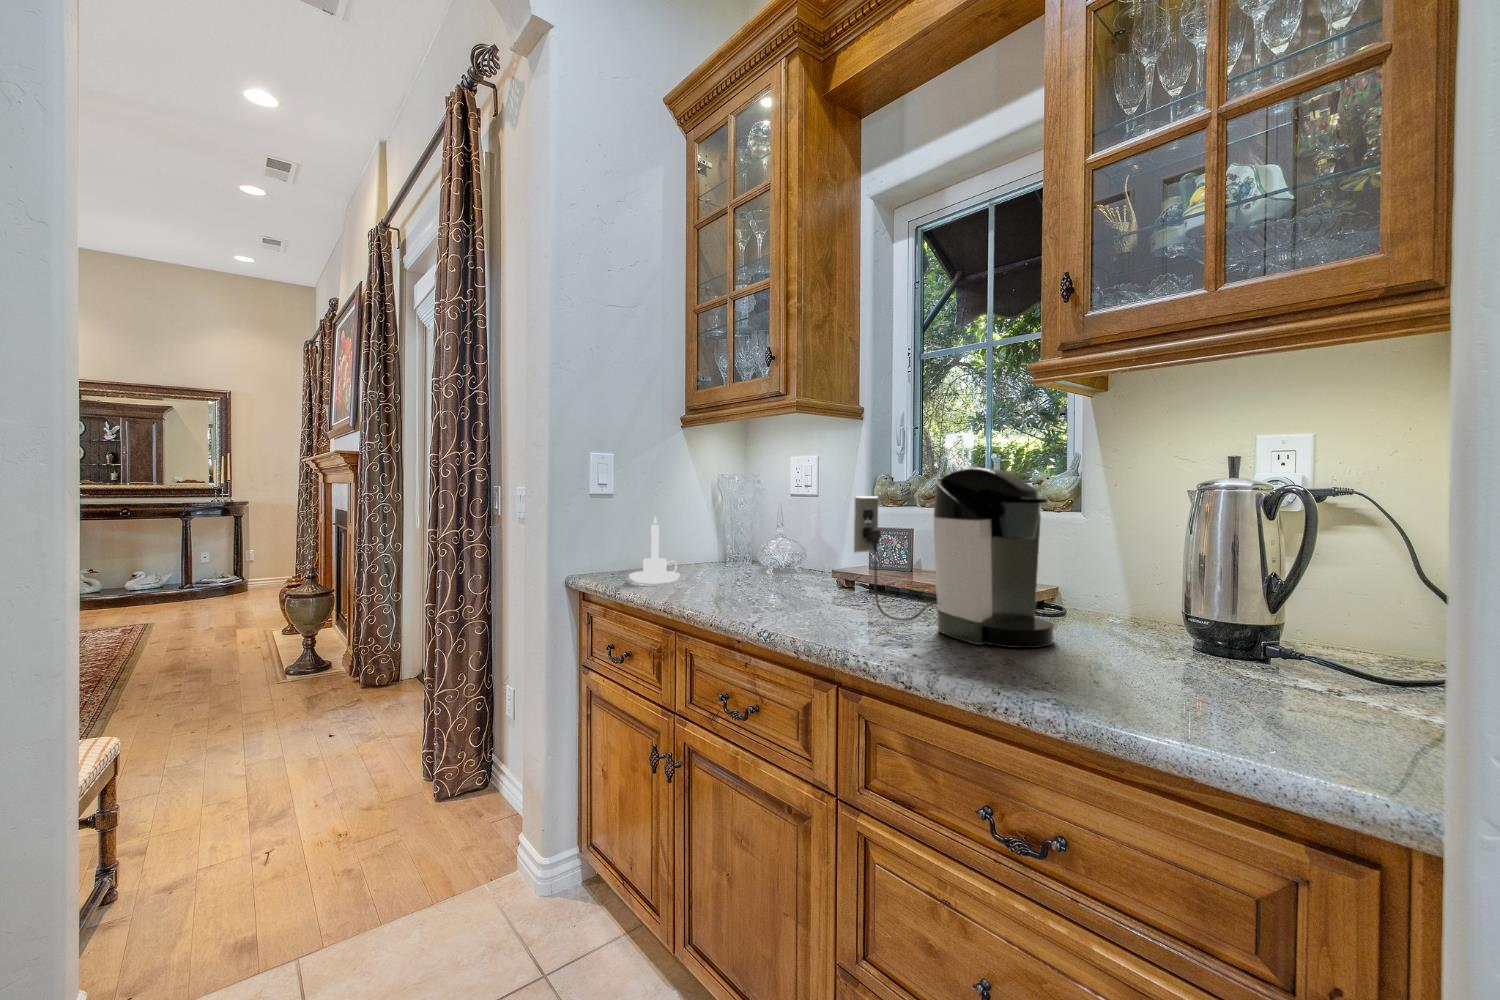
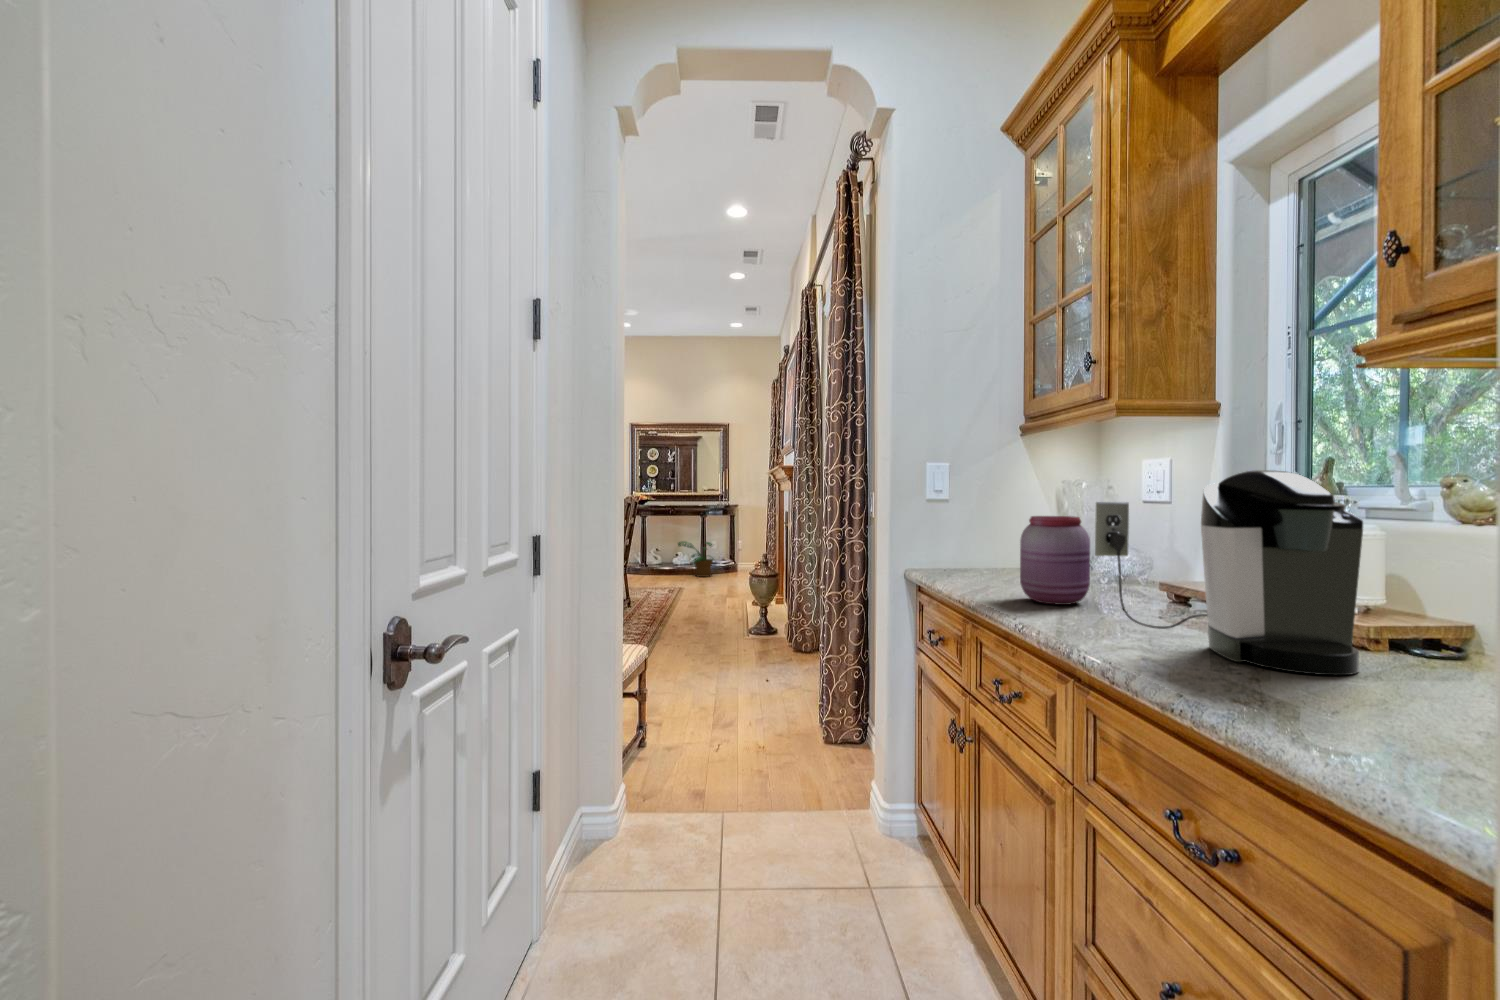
jar: none [726,511,792,603] -> present [1020,516,1090,605]
candle holder: present [629,516,680,583] -> none [954,519,1003,581]
potted plant: none [137,553,211,603] -> present [678,541,714,577]

